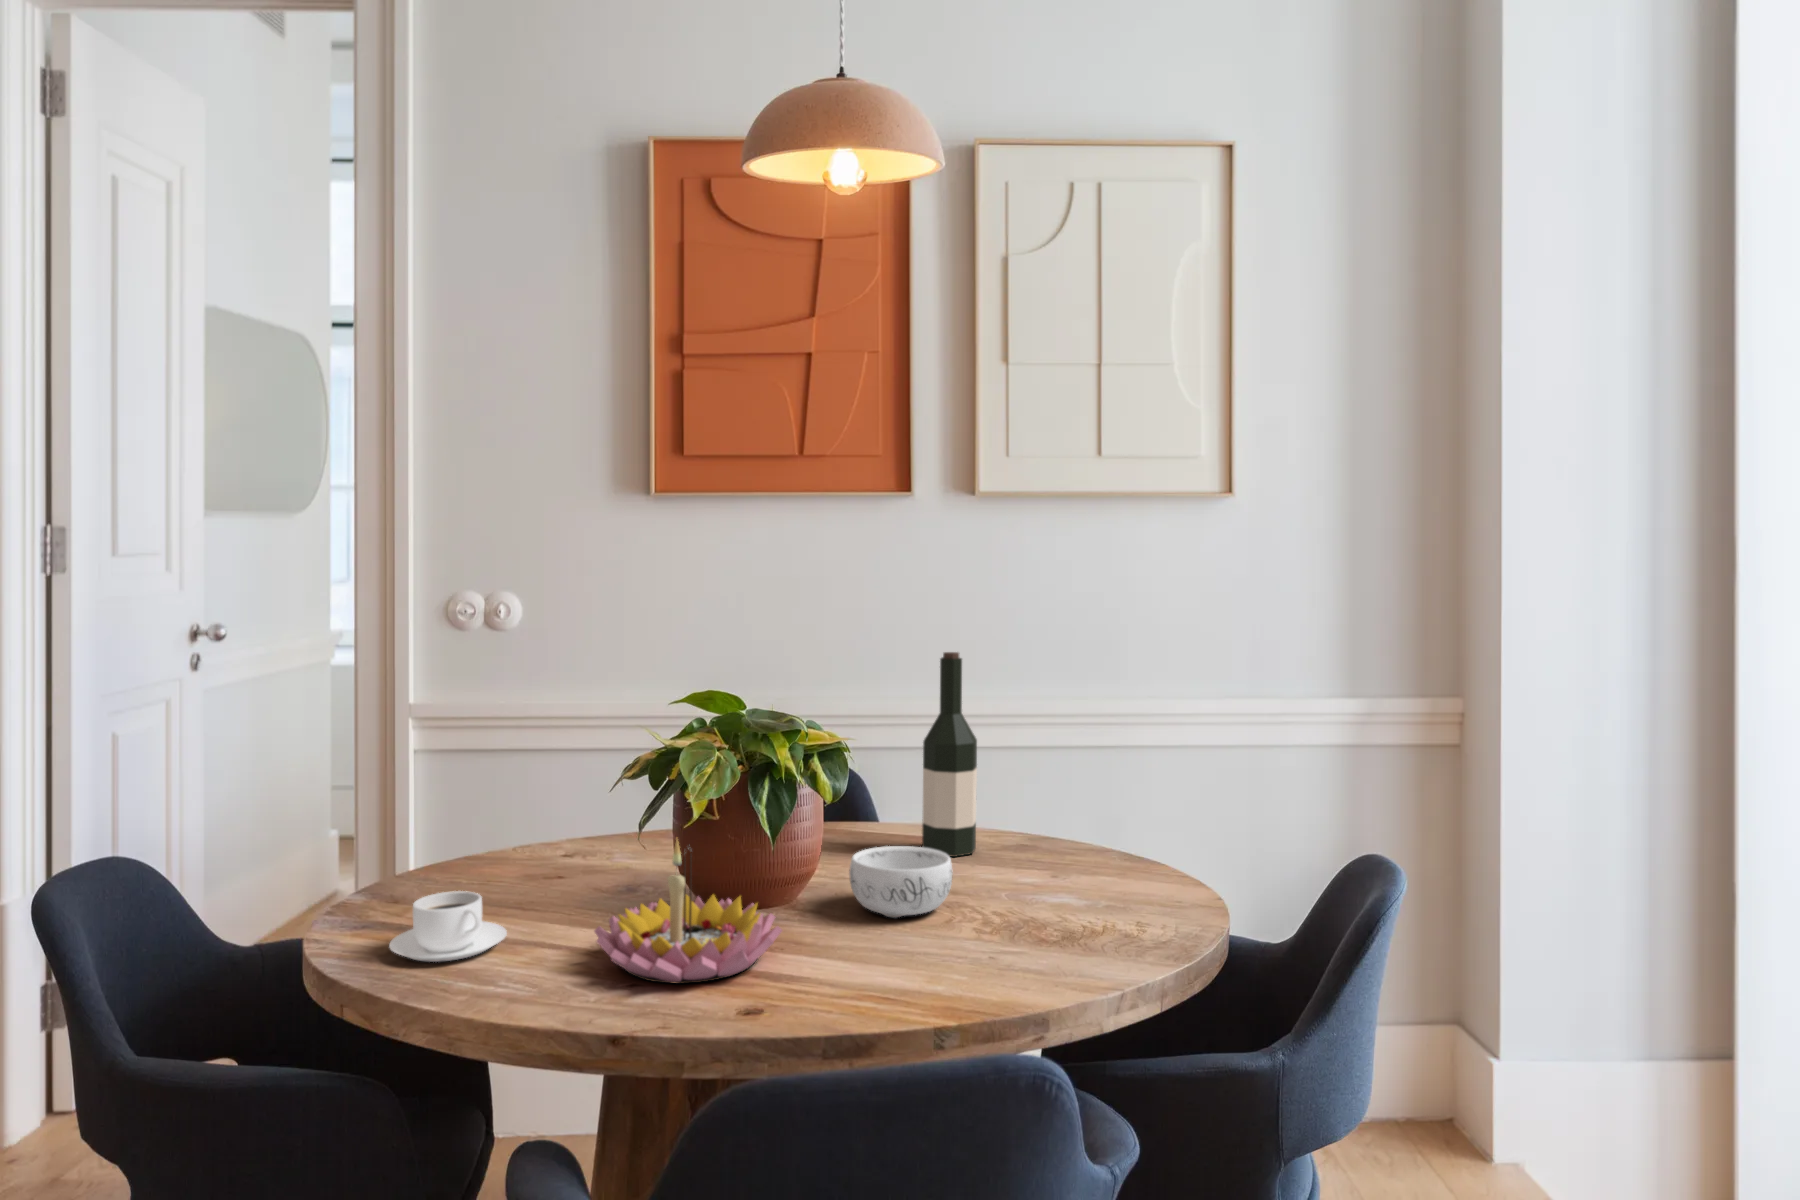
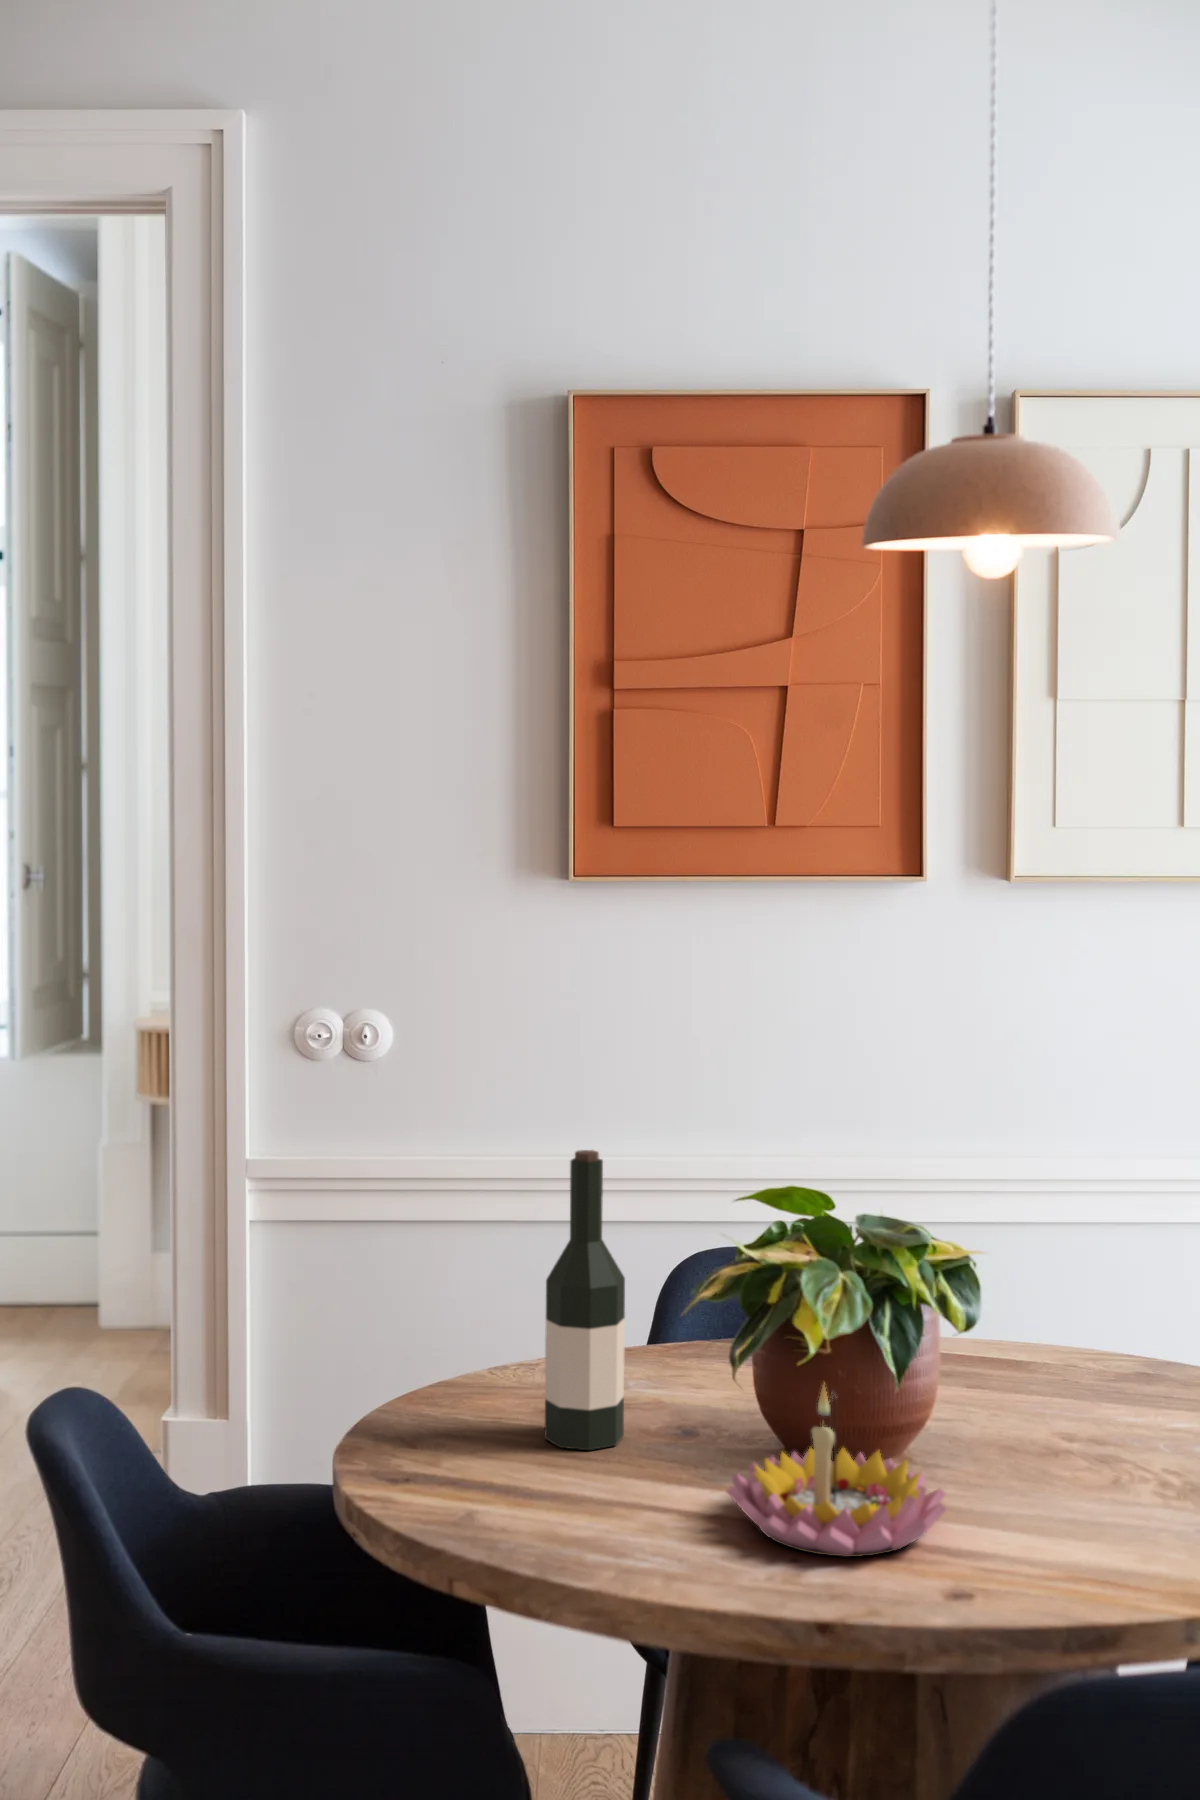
wine bottle: present [922,652,977,857] -> present [545,1150,625,1450]
decorative bowl: present [849,846,953,918] -> none [981,1384,1112,1477]
coffee cup: present [389,891,507,962] -> none [476,1440,605,1525]

